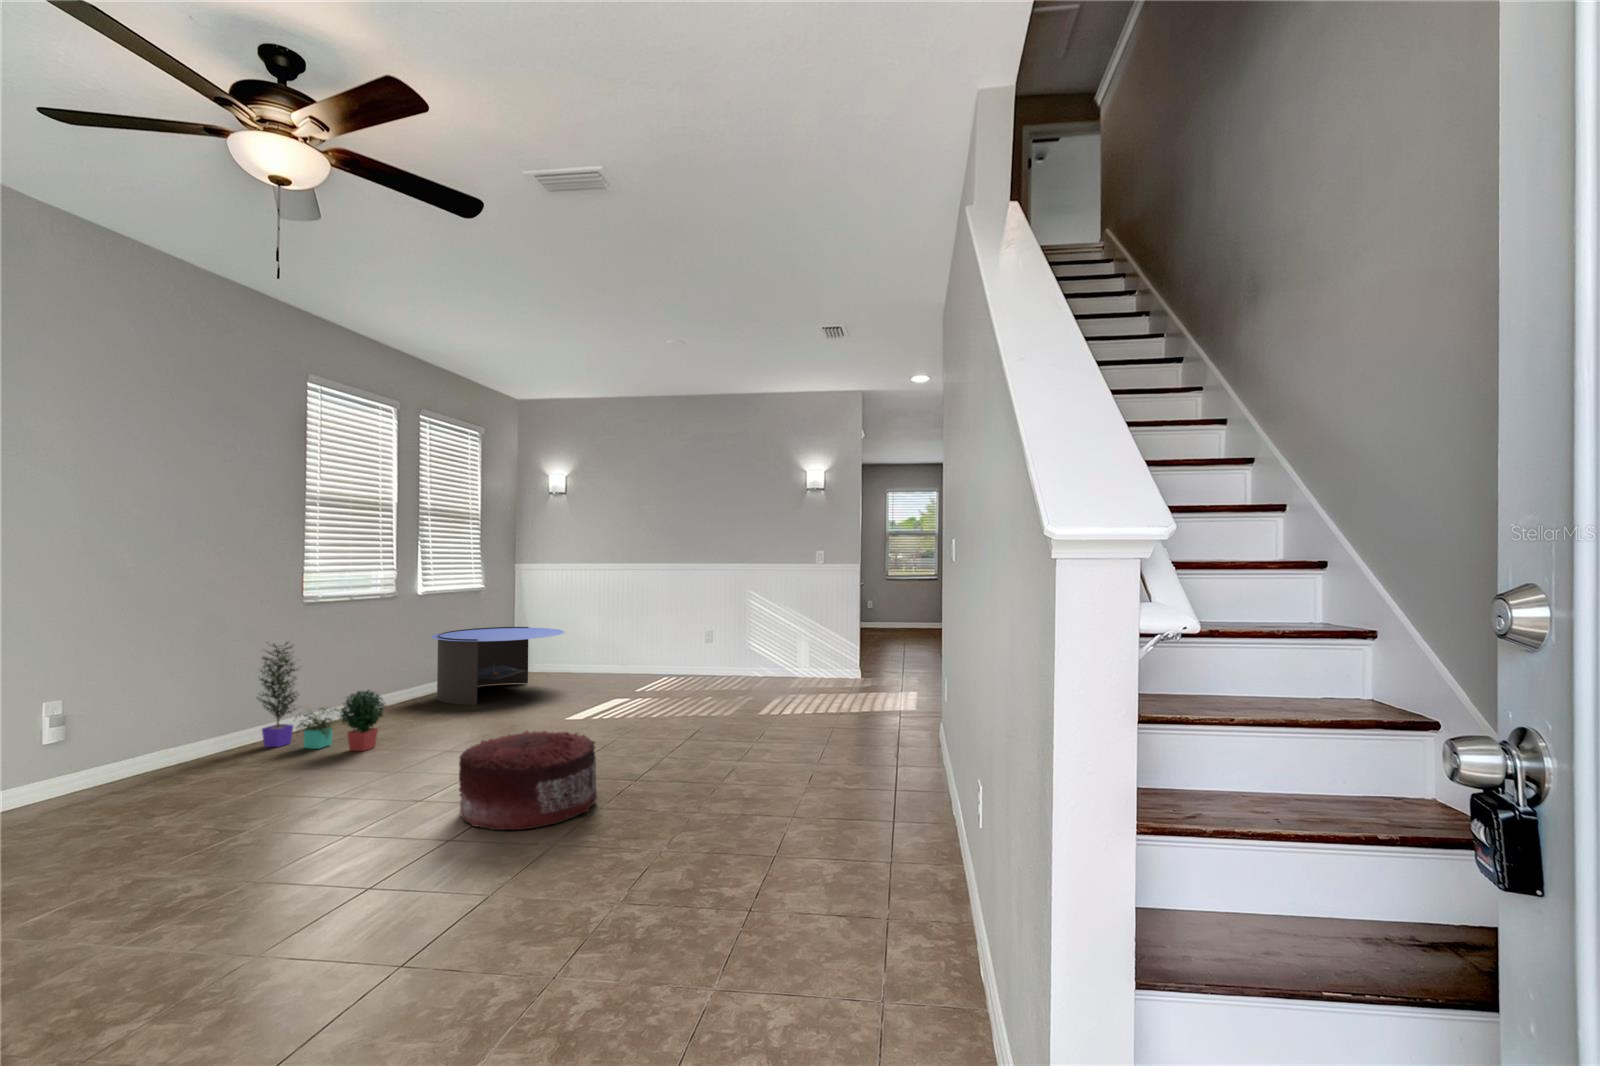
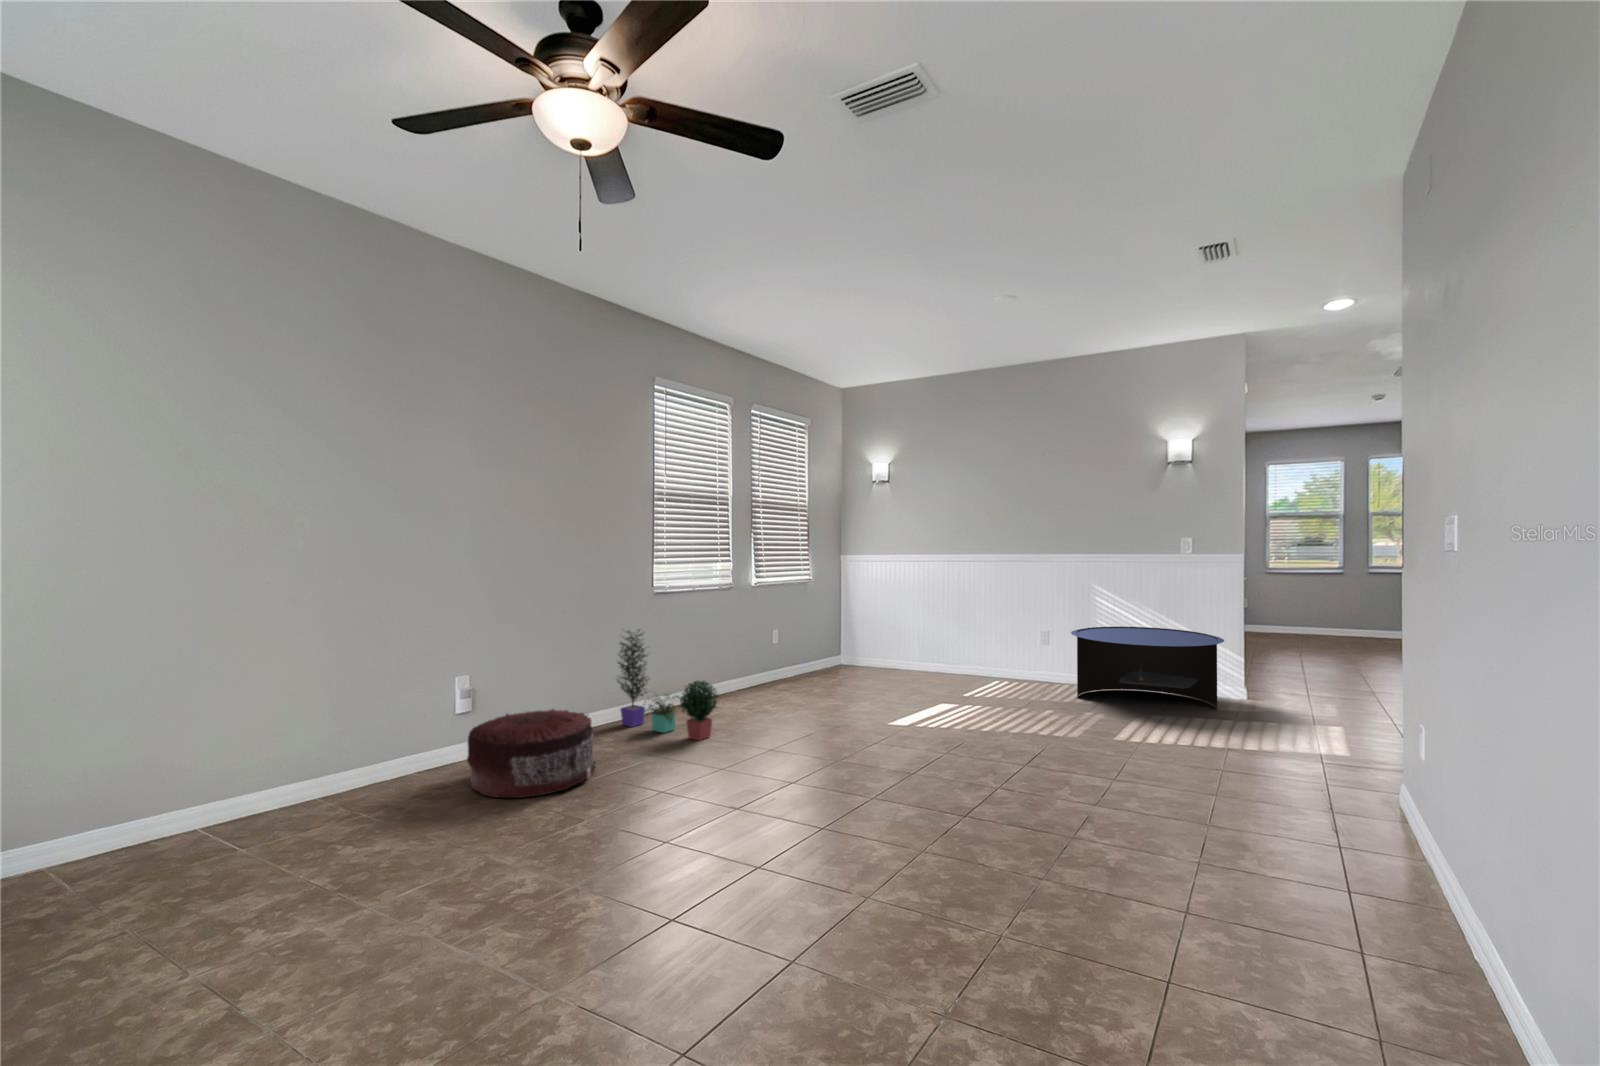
coffee table: present [432,627,564,705] -> present [1071,627,1224,708]
pouf: present [459,731,597,830] -> present [467,709,595,799]

